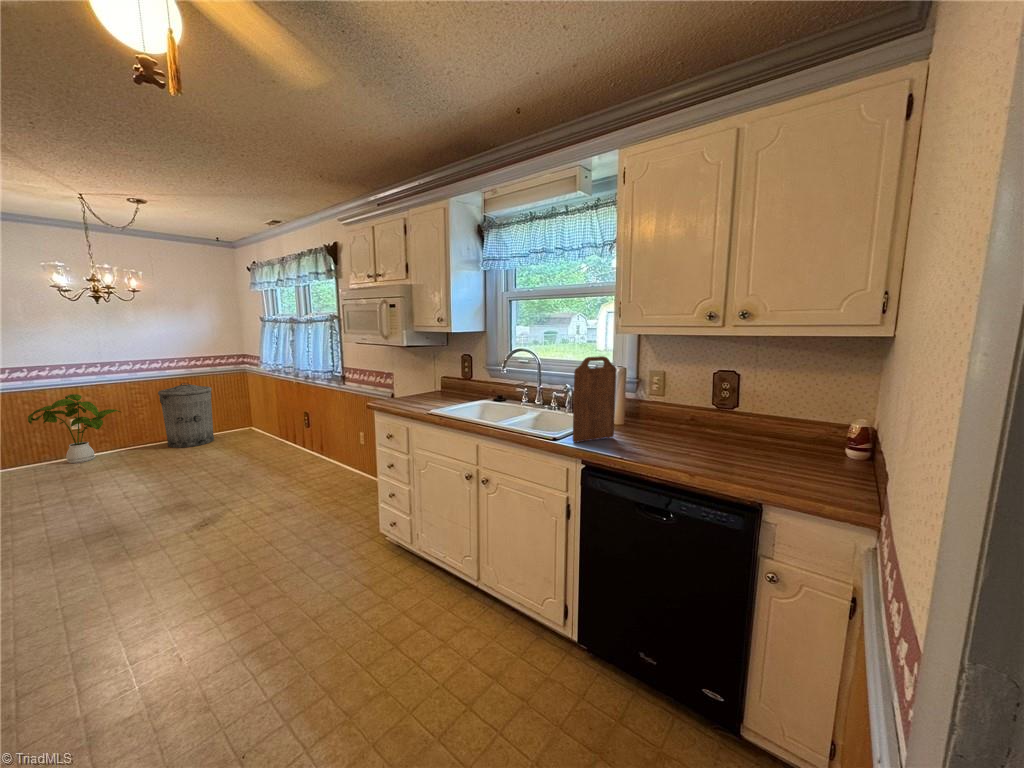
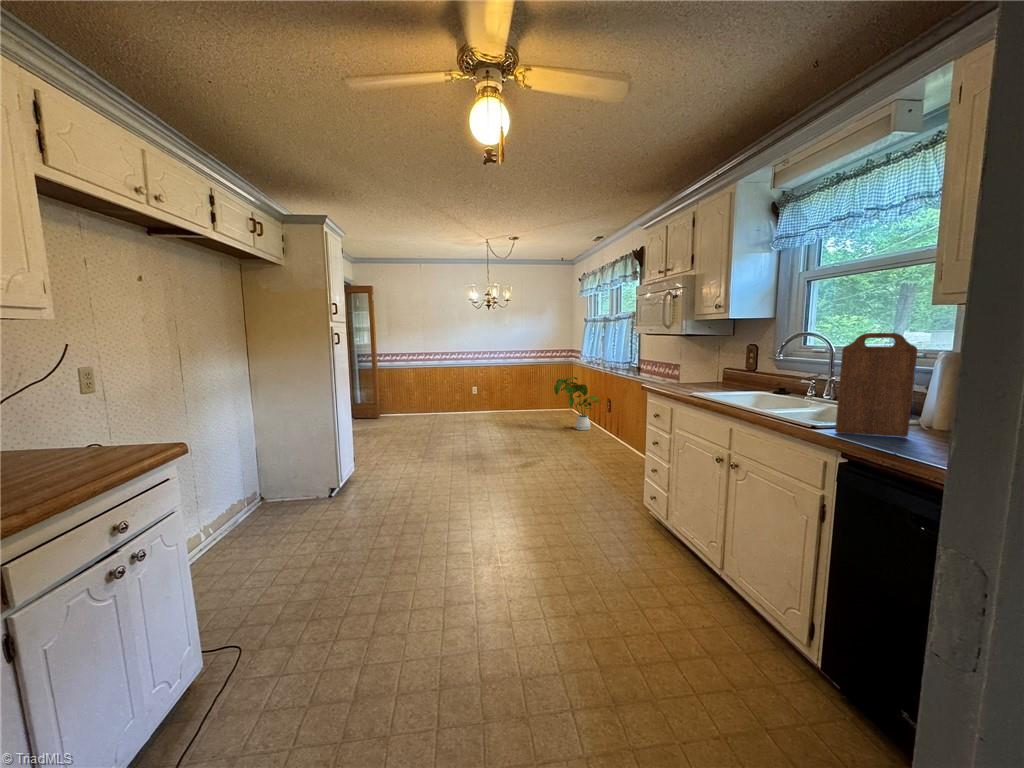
trash can: present [158,383,214,448] -> none [516,369,548,417]
house plant: present [28,394,121,463] -> present [554,377,601,430]

